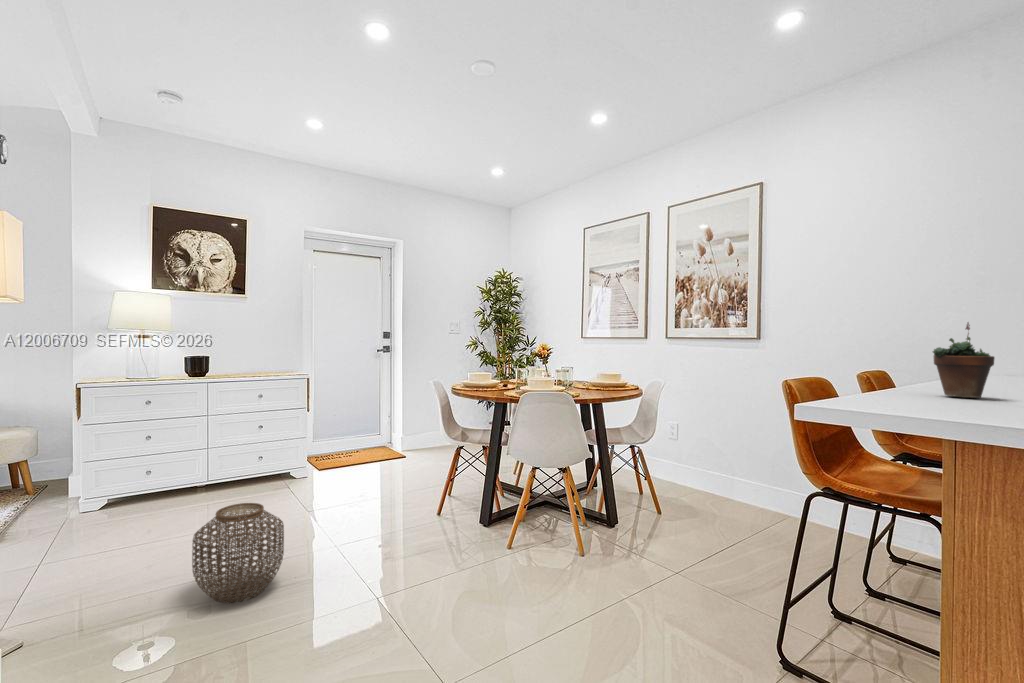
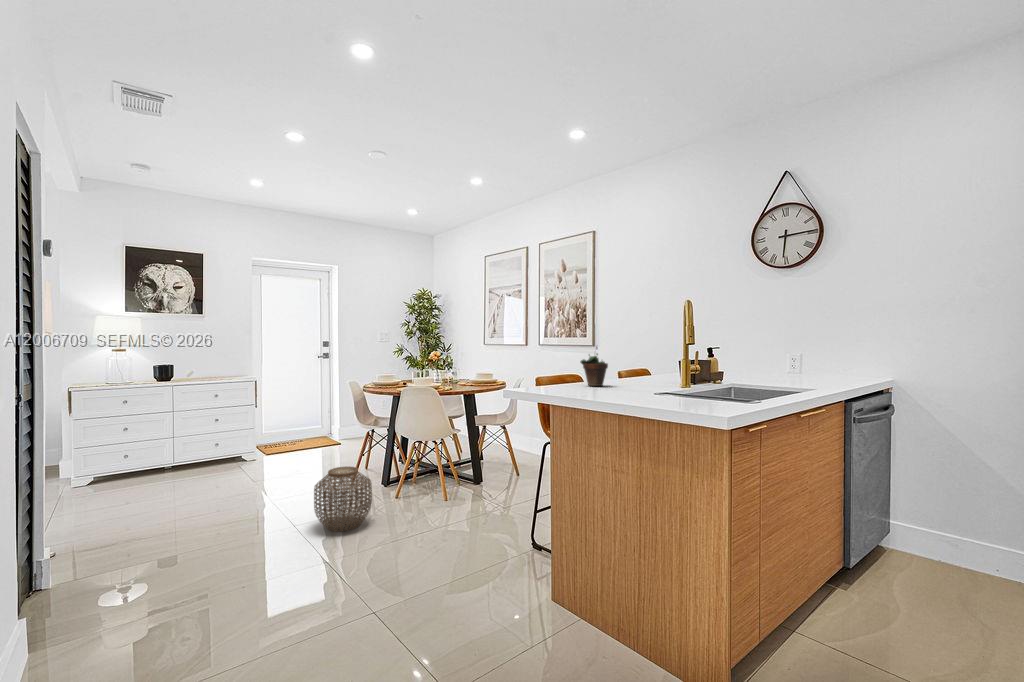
woven basket: present [192,503,284,603] -> present [314,466,372,532]

